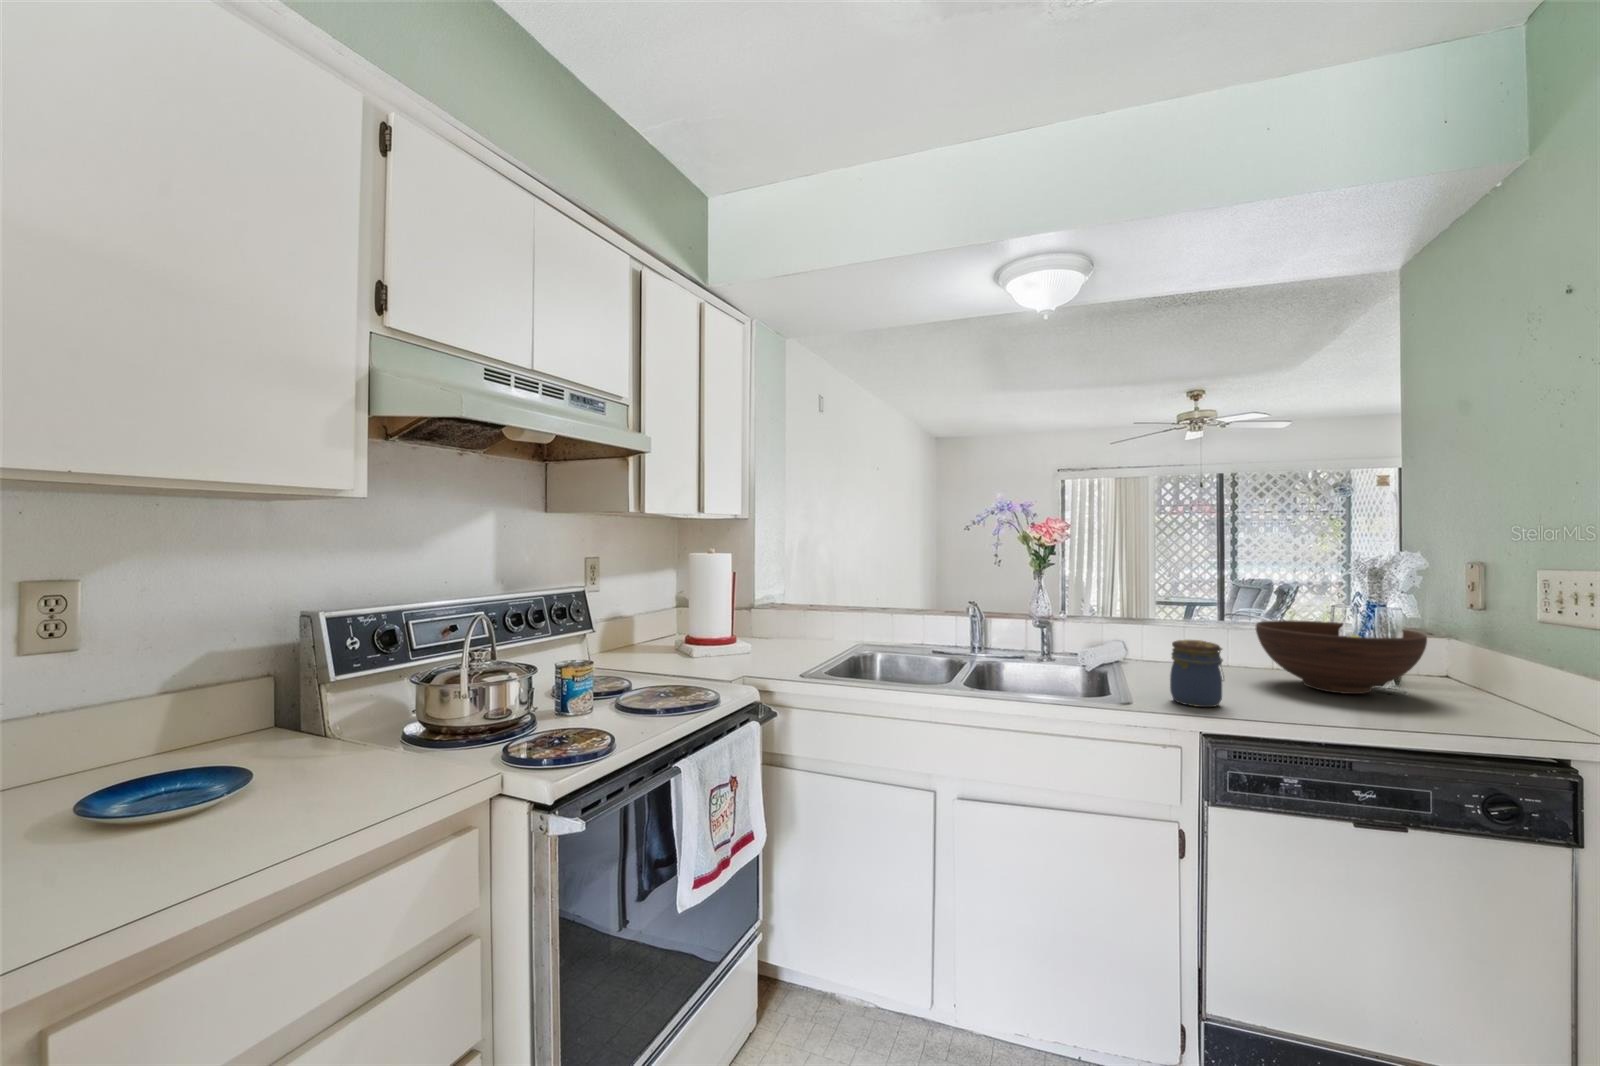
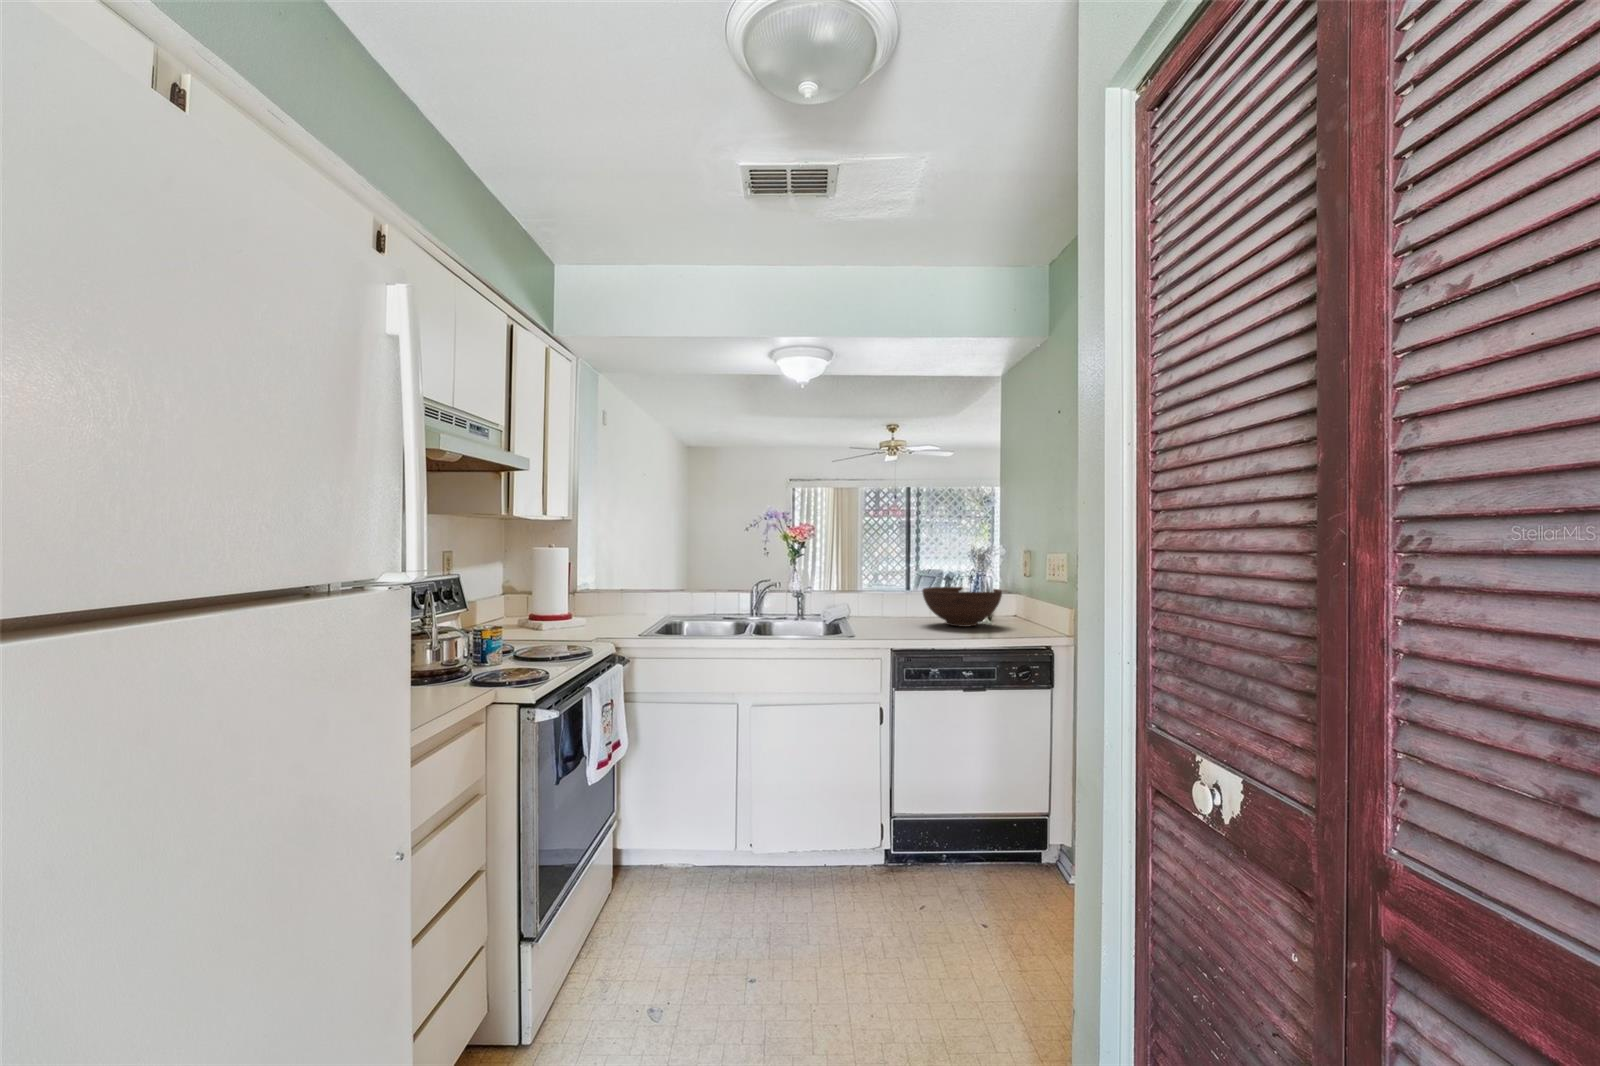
jar: present [1170,640,1223,707] -> none [877,598,905,637]

